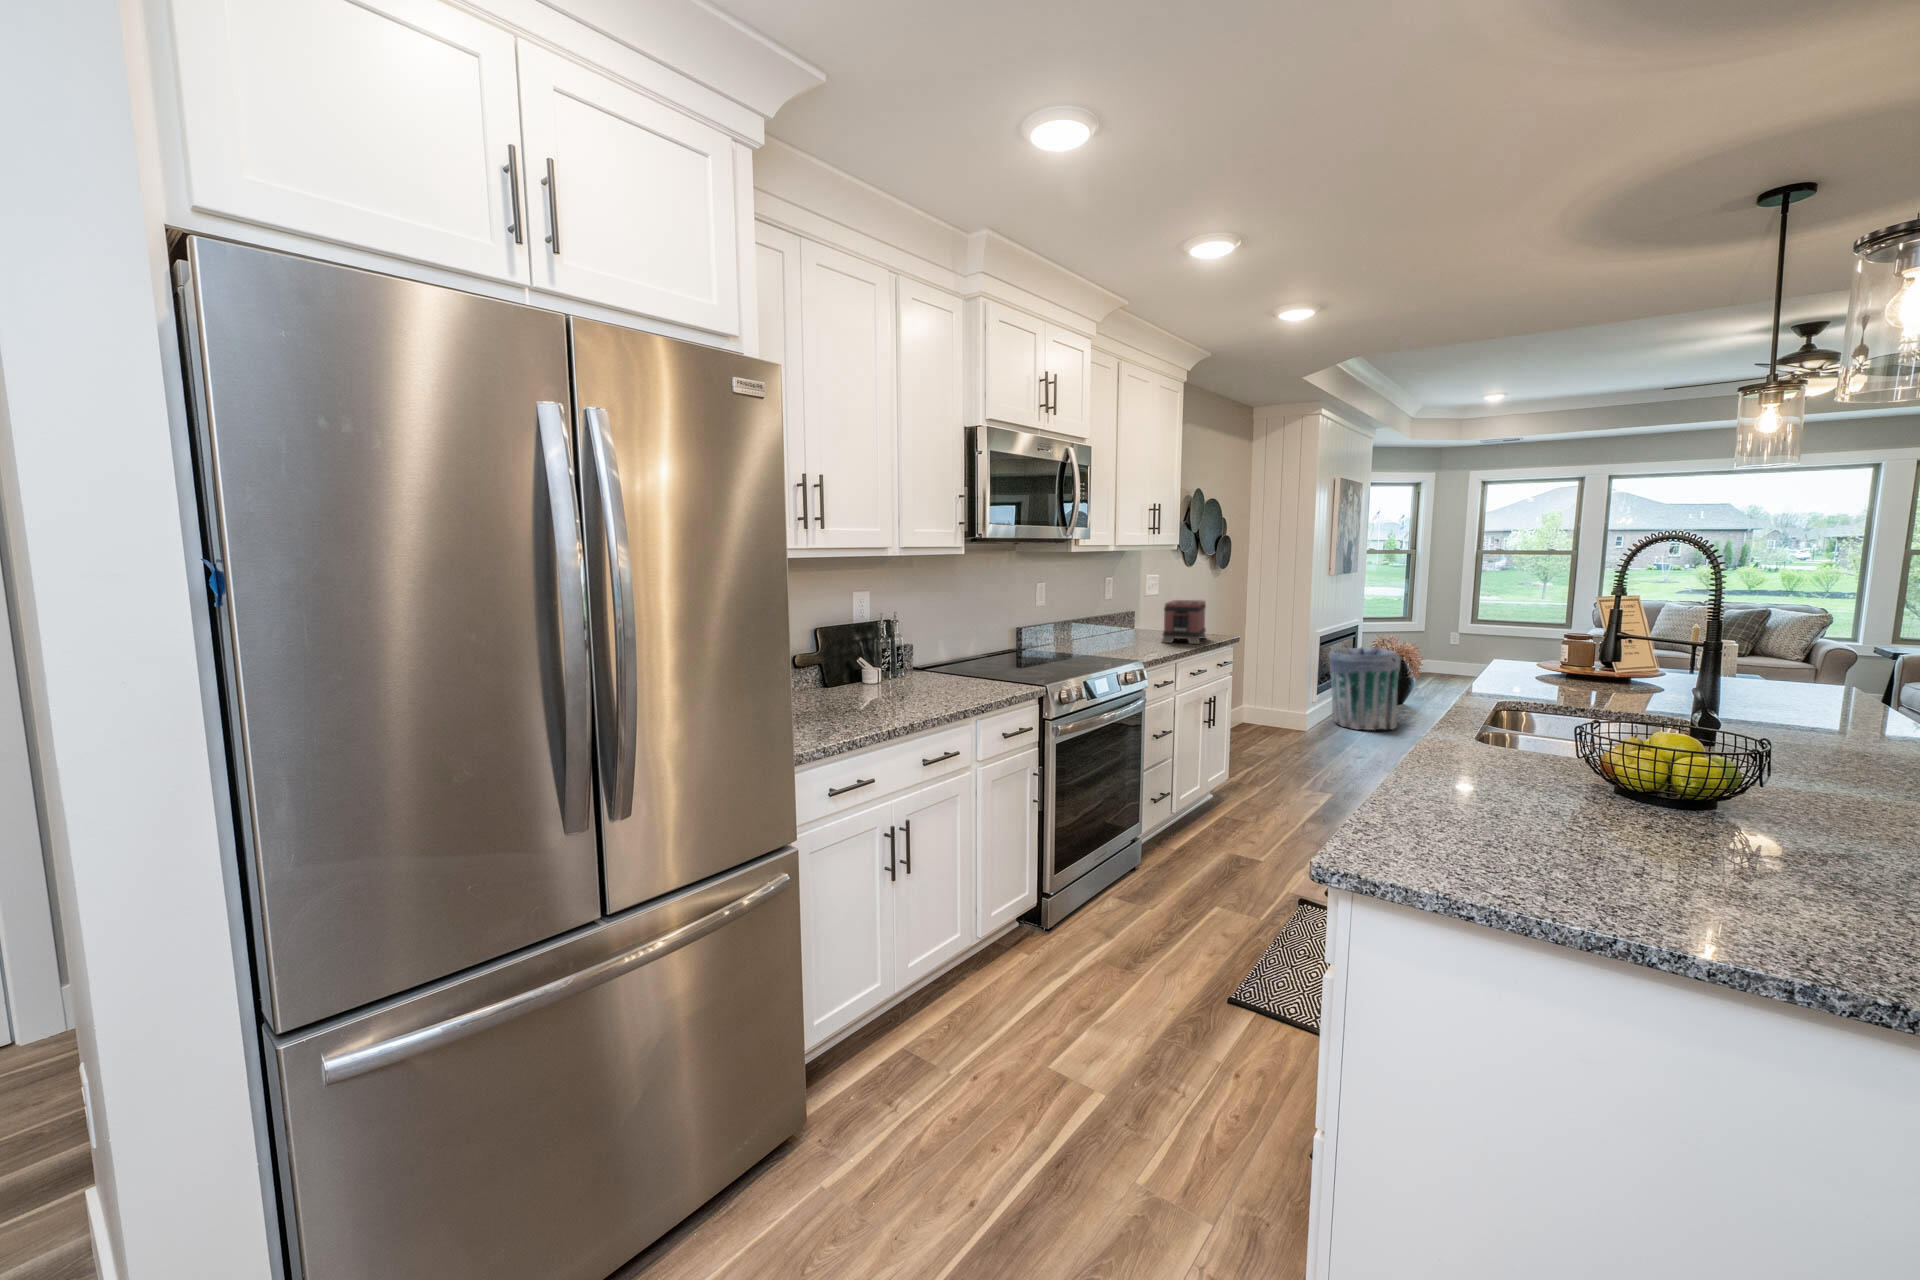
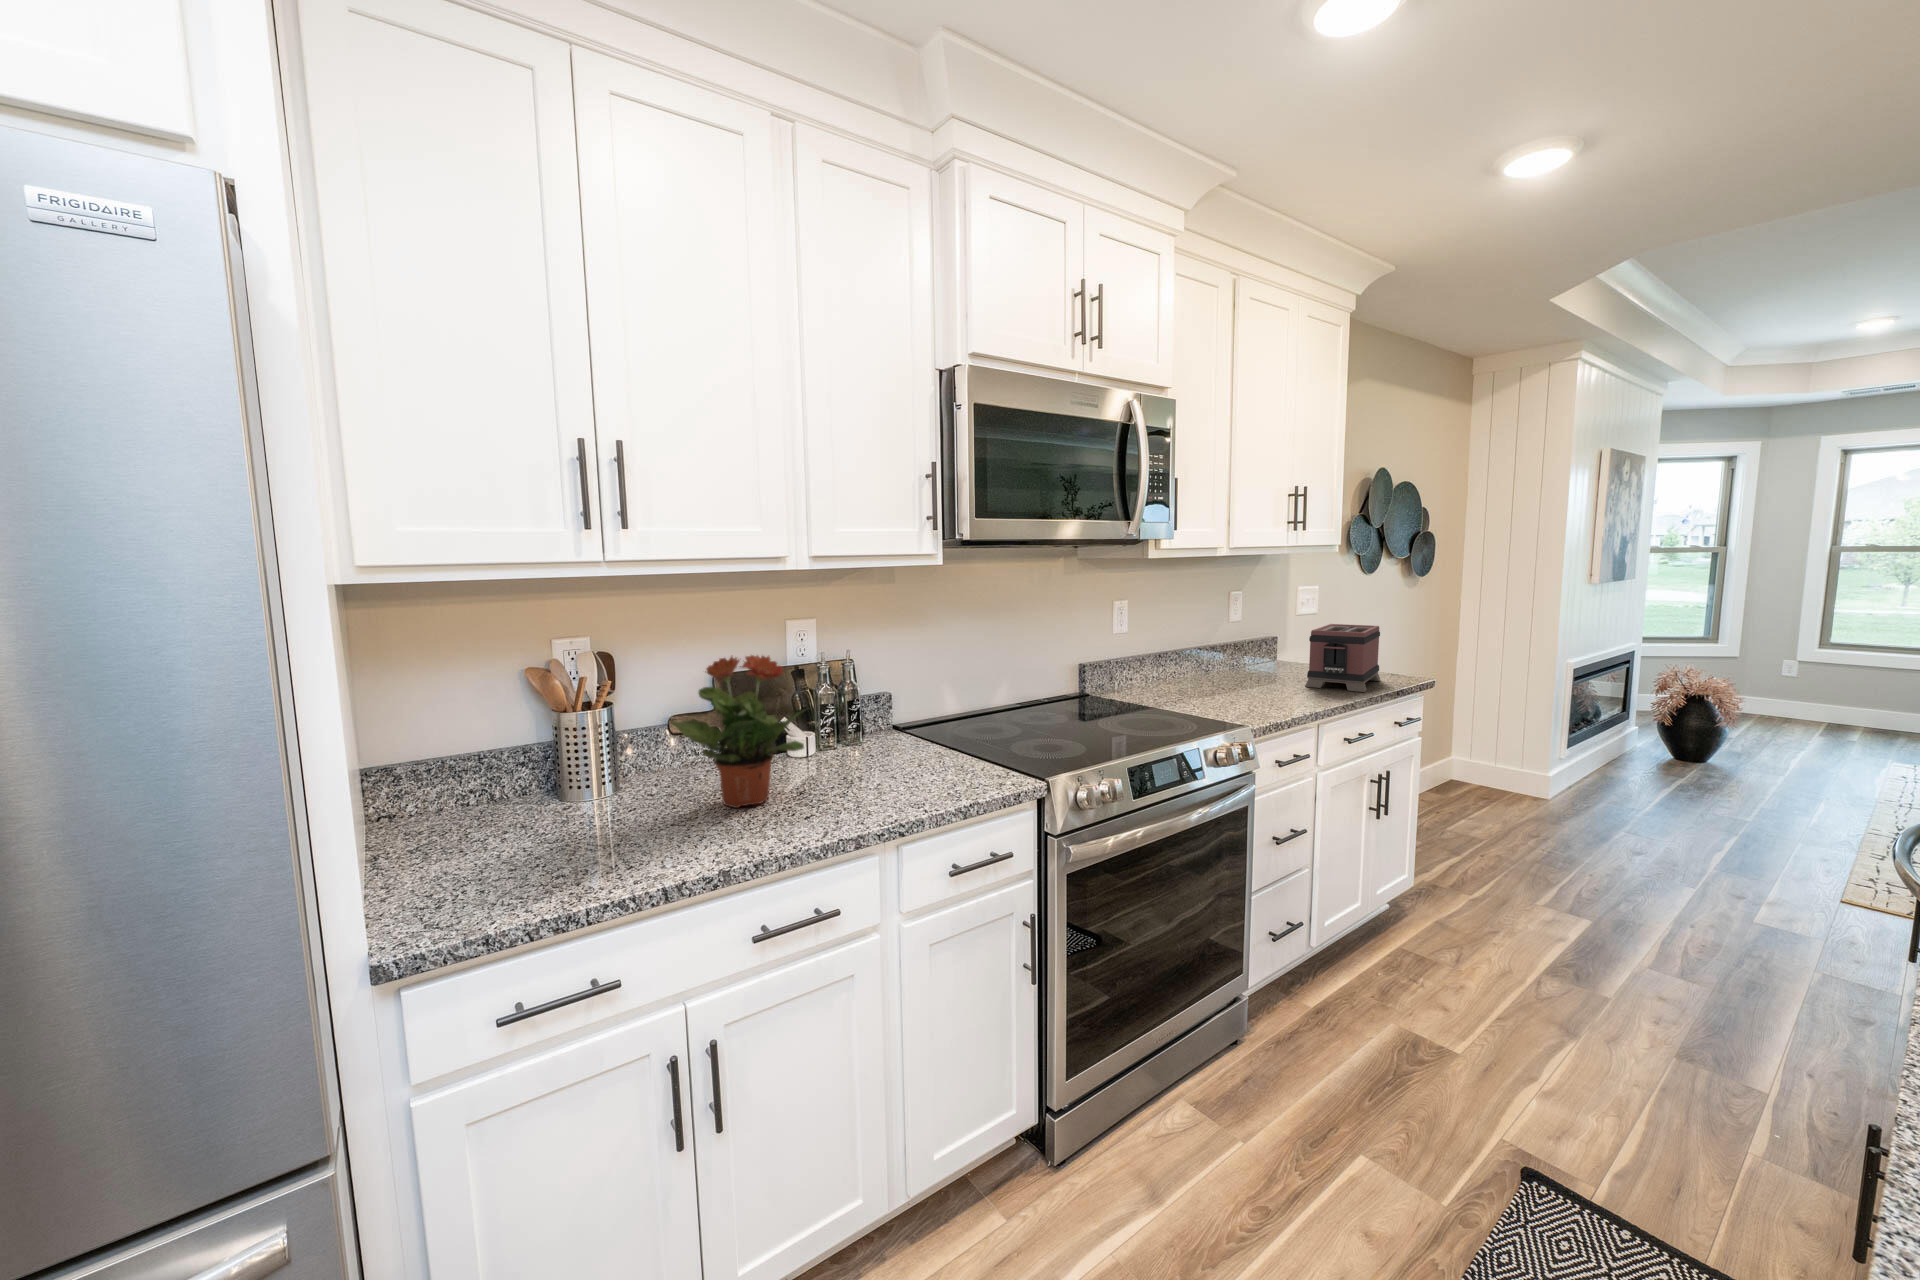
potted plant: none [830,607,916,703] -> present [670,655,804,808]
trash can: present [1329,647,1401,730] -> none [1586,684,1709,806]

